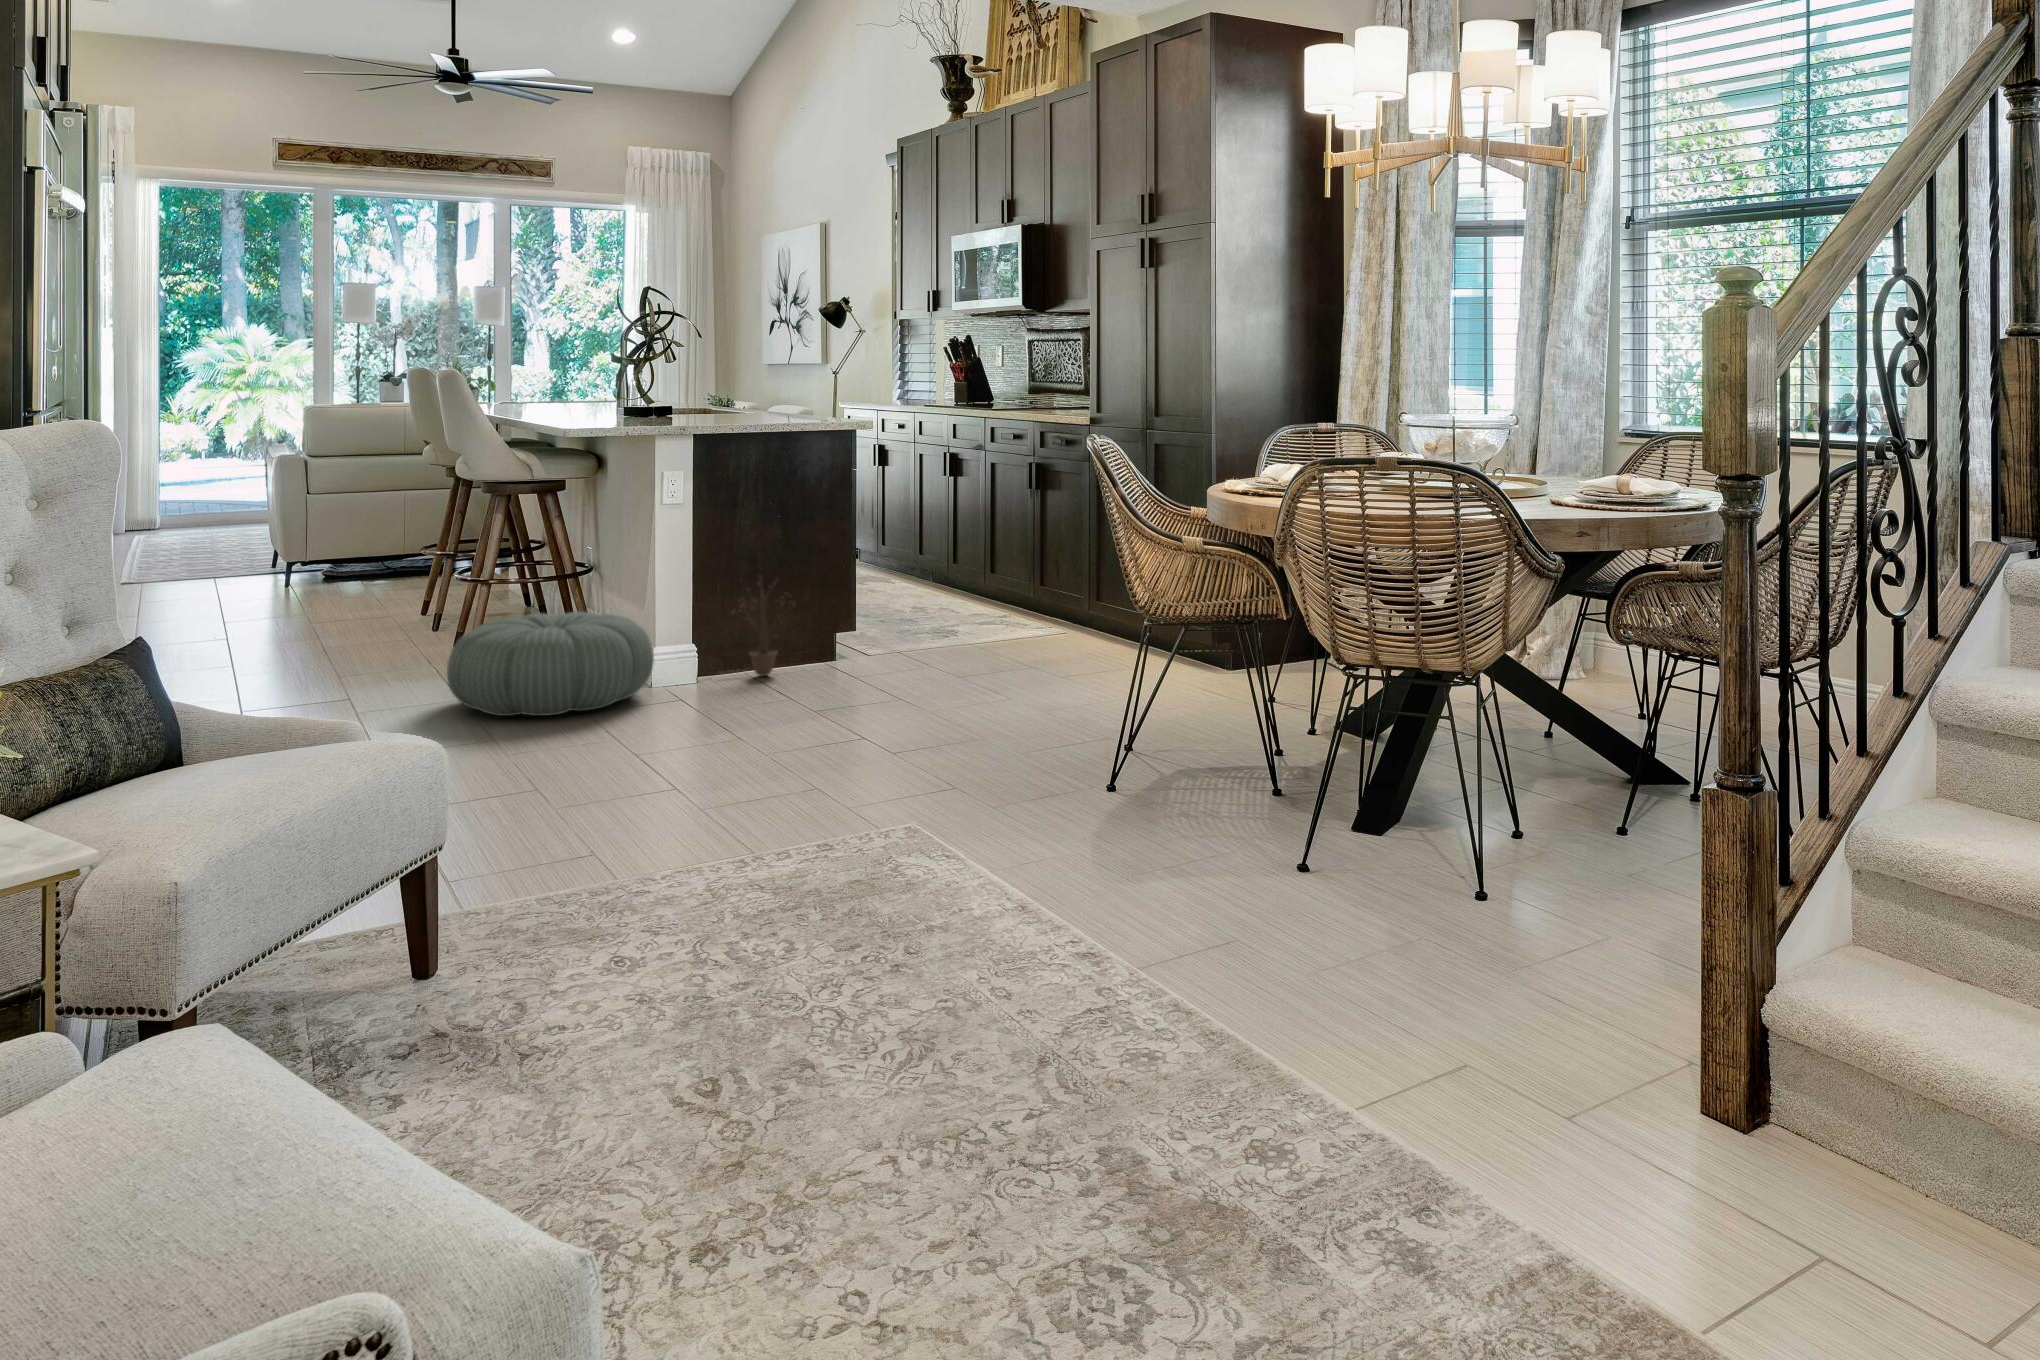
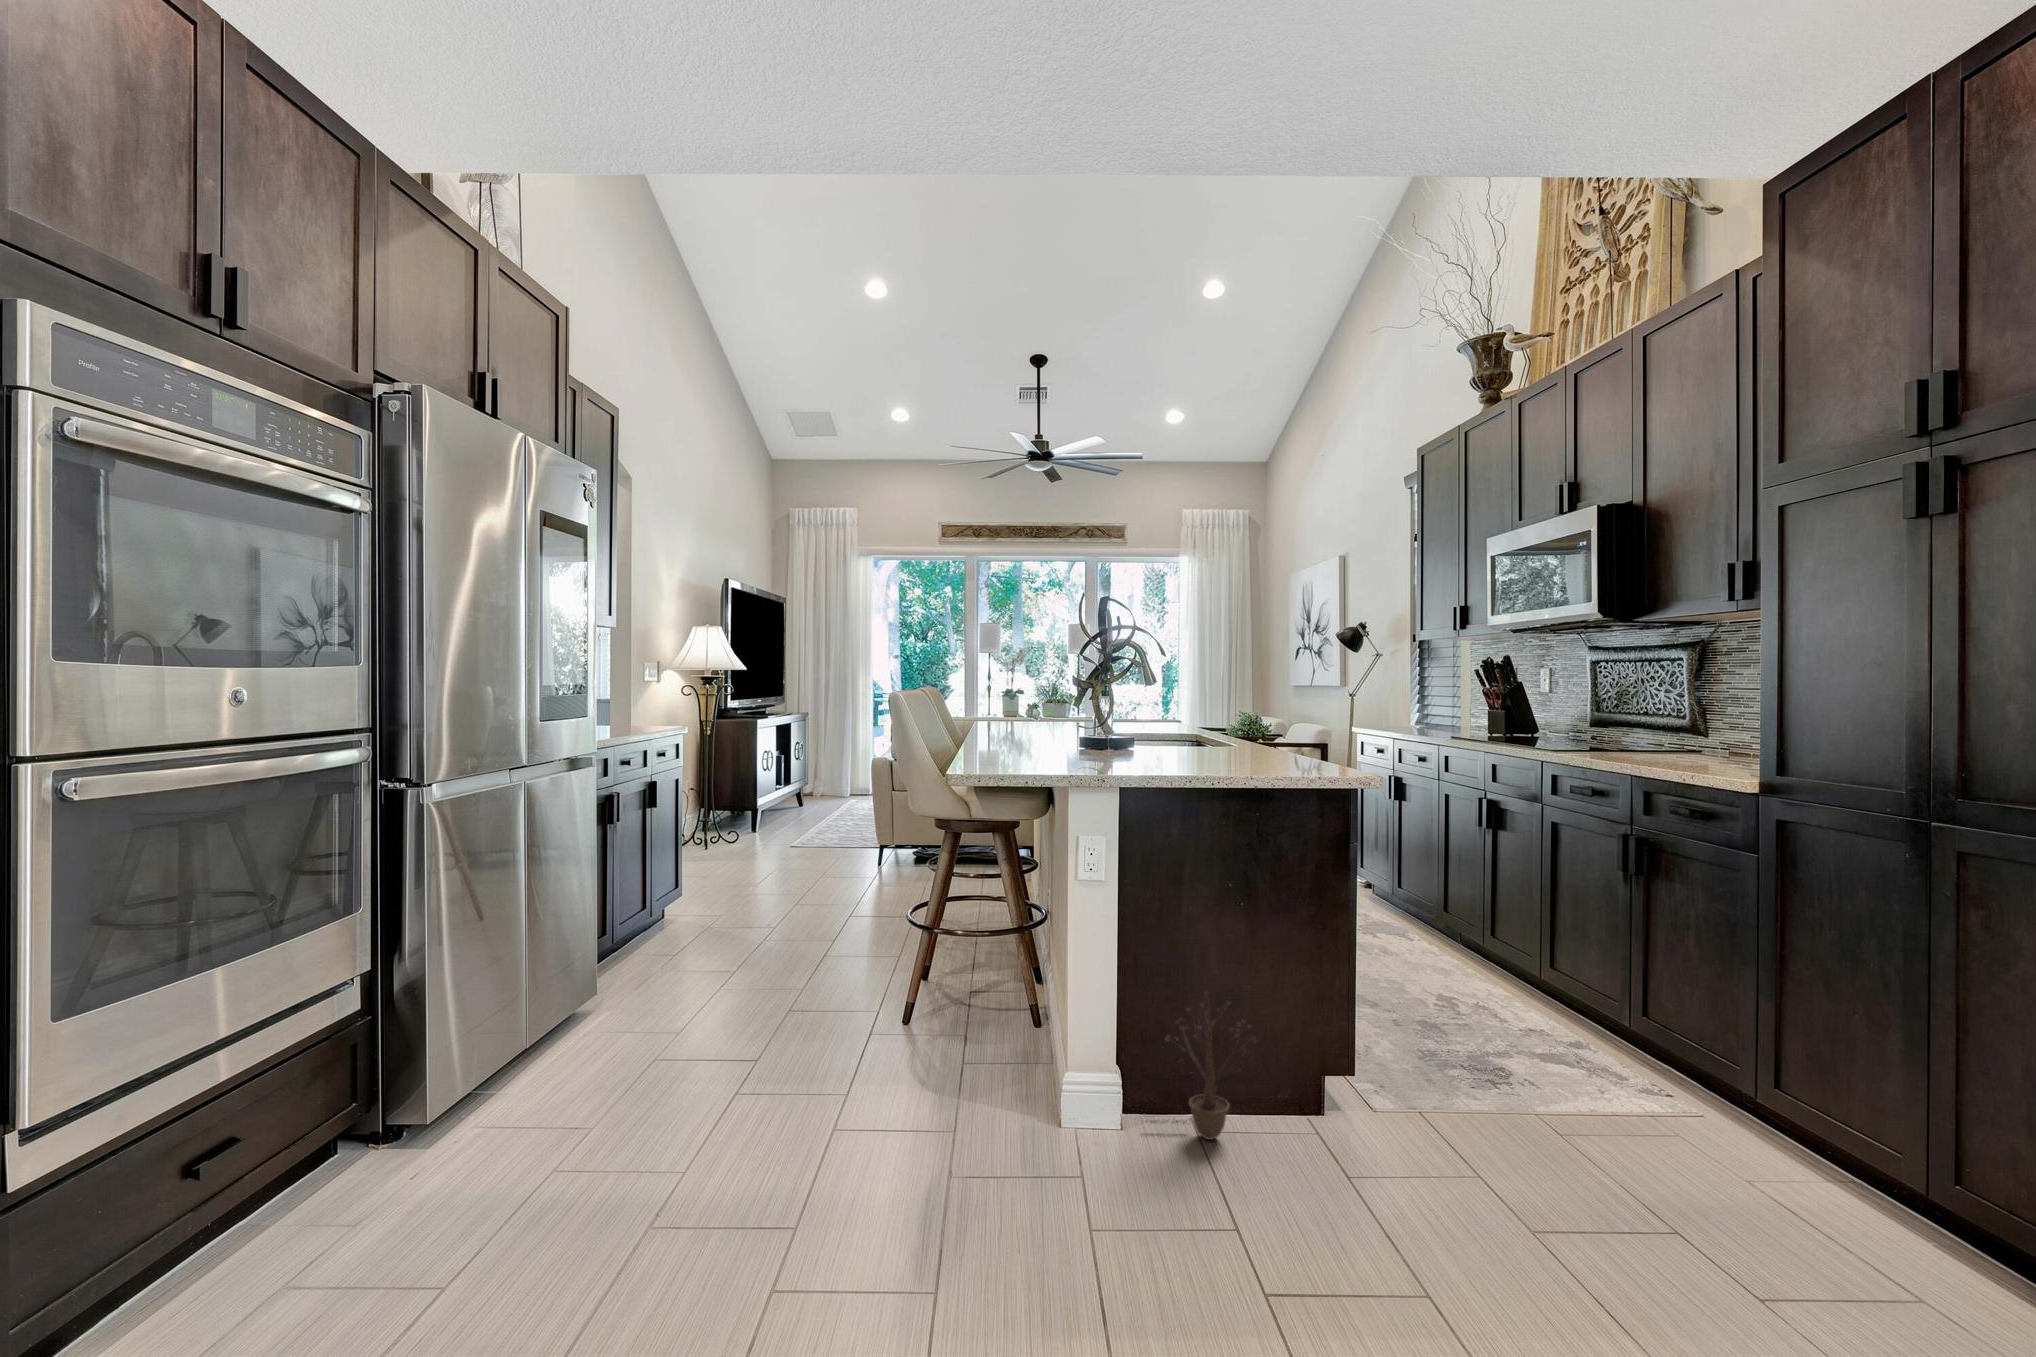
pouf: present [447,612,654,716] -> none [792,1002,1045,1188]

